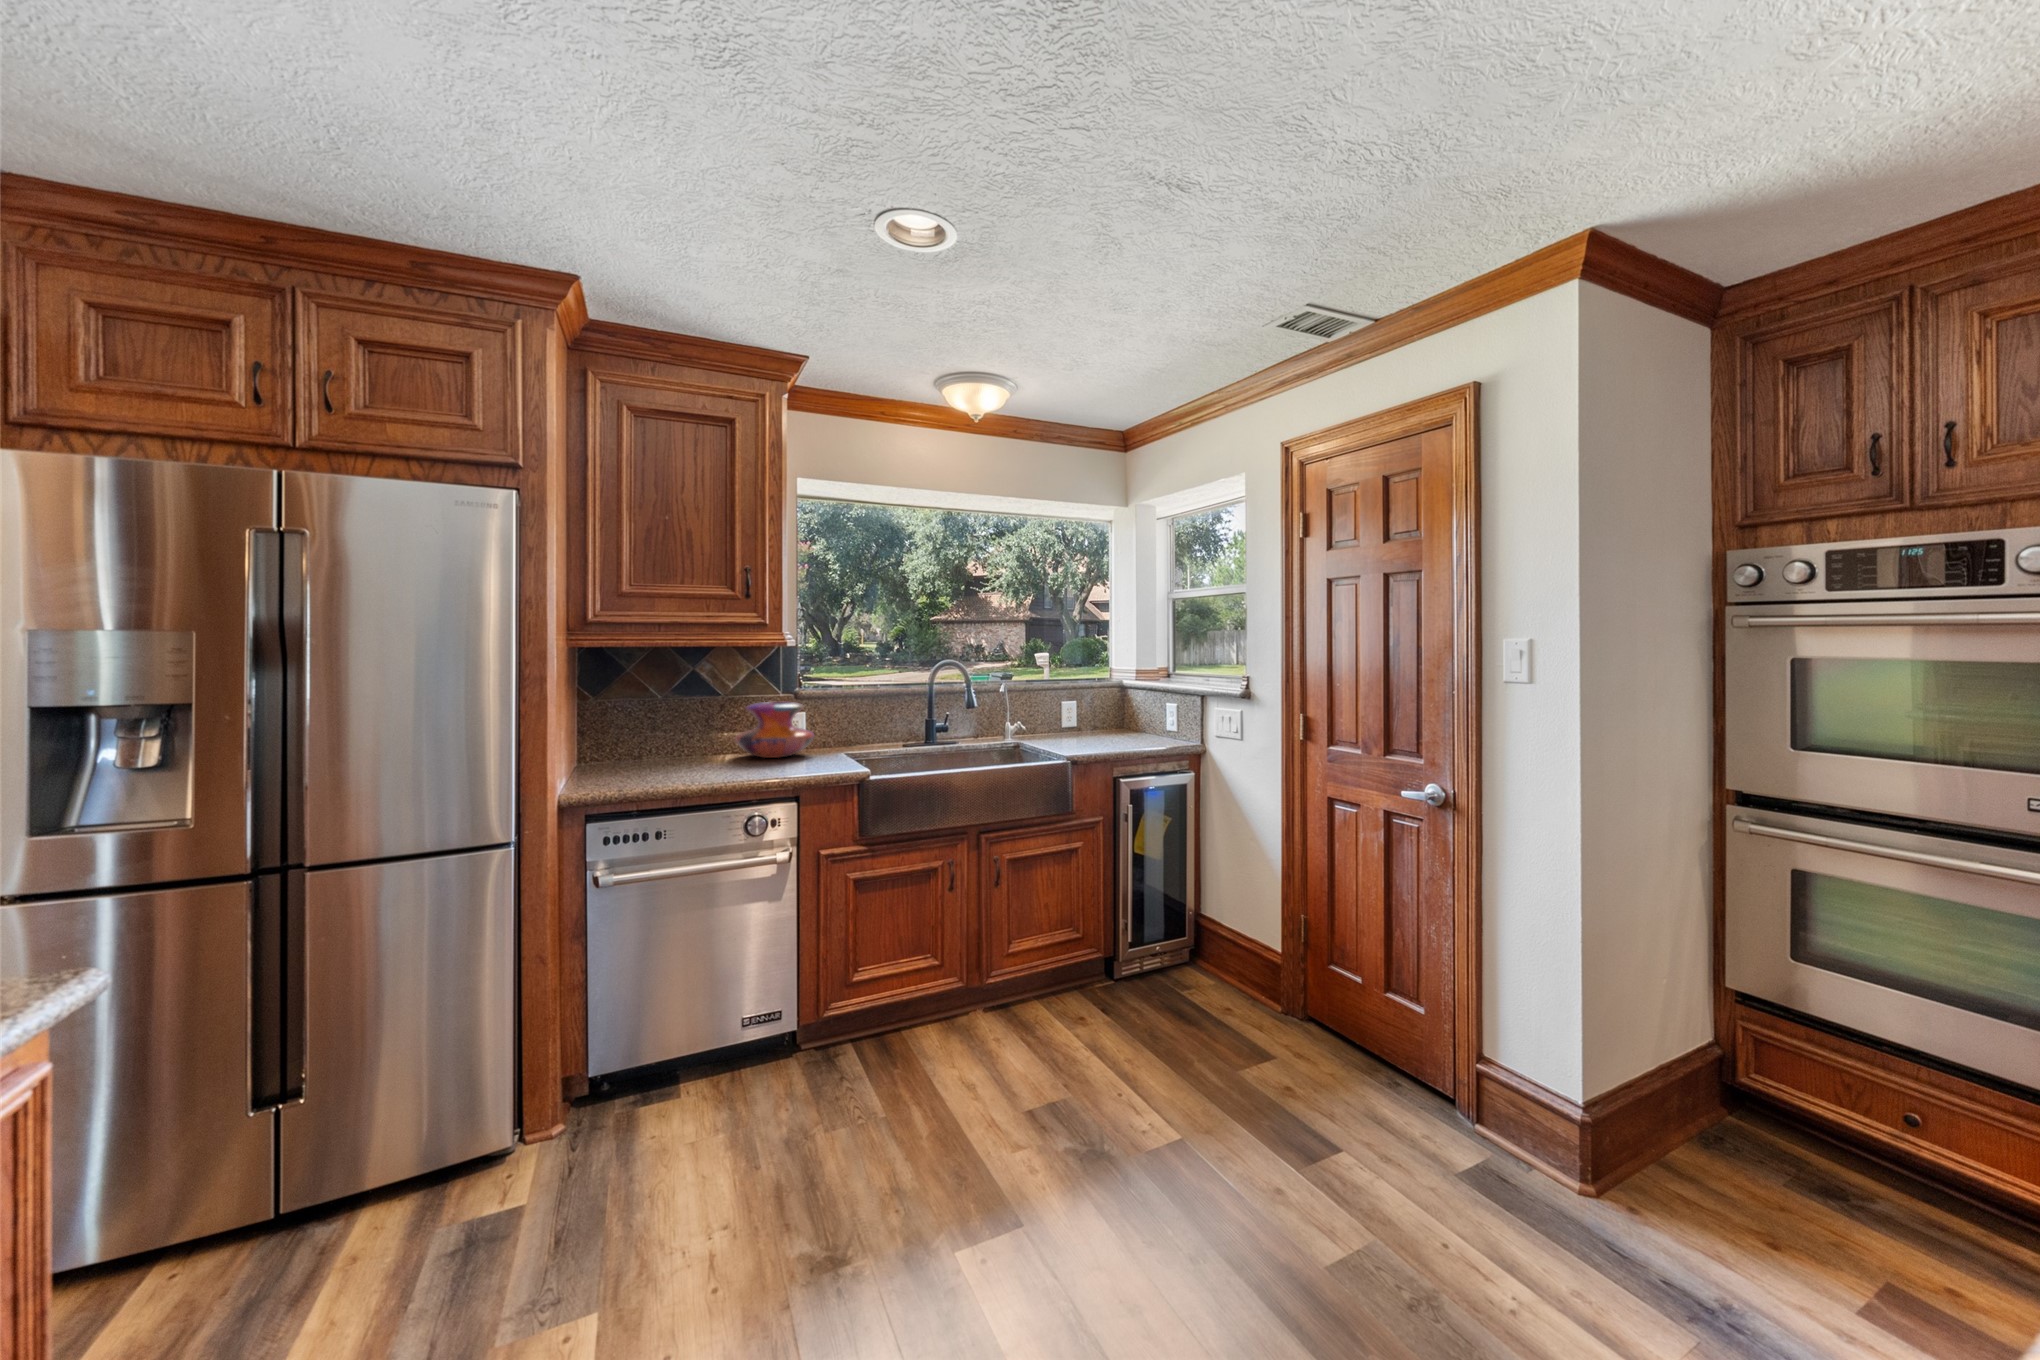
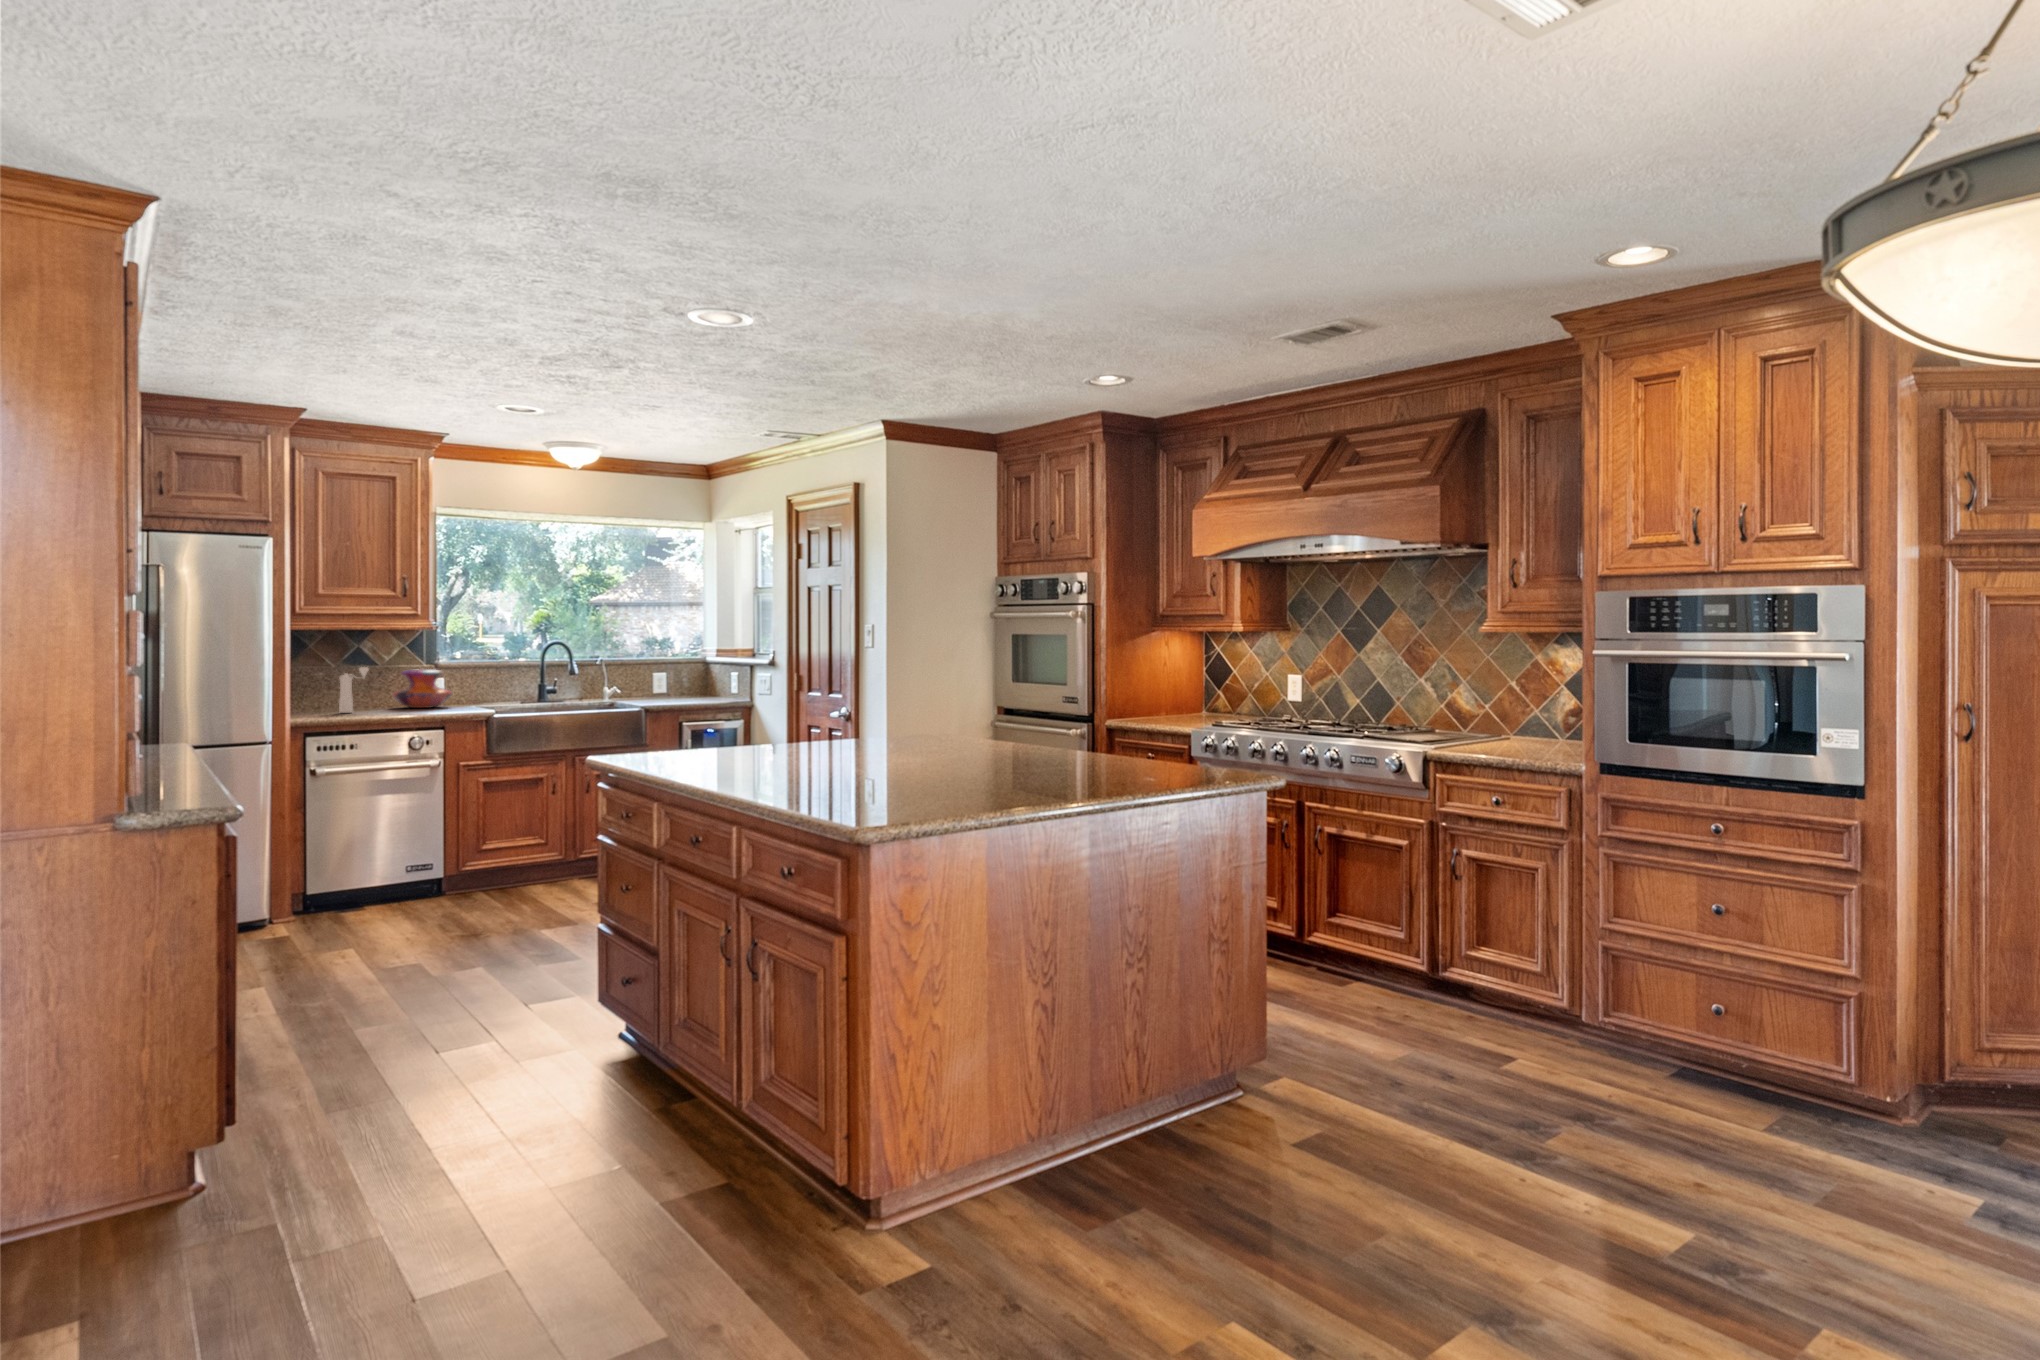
pepper mill: none [655,702,700,772] -> present [339,667,368,713]

